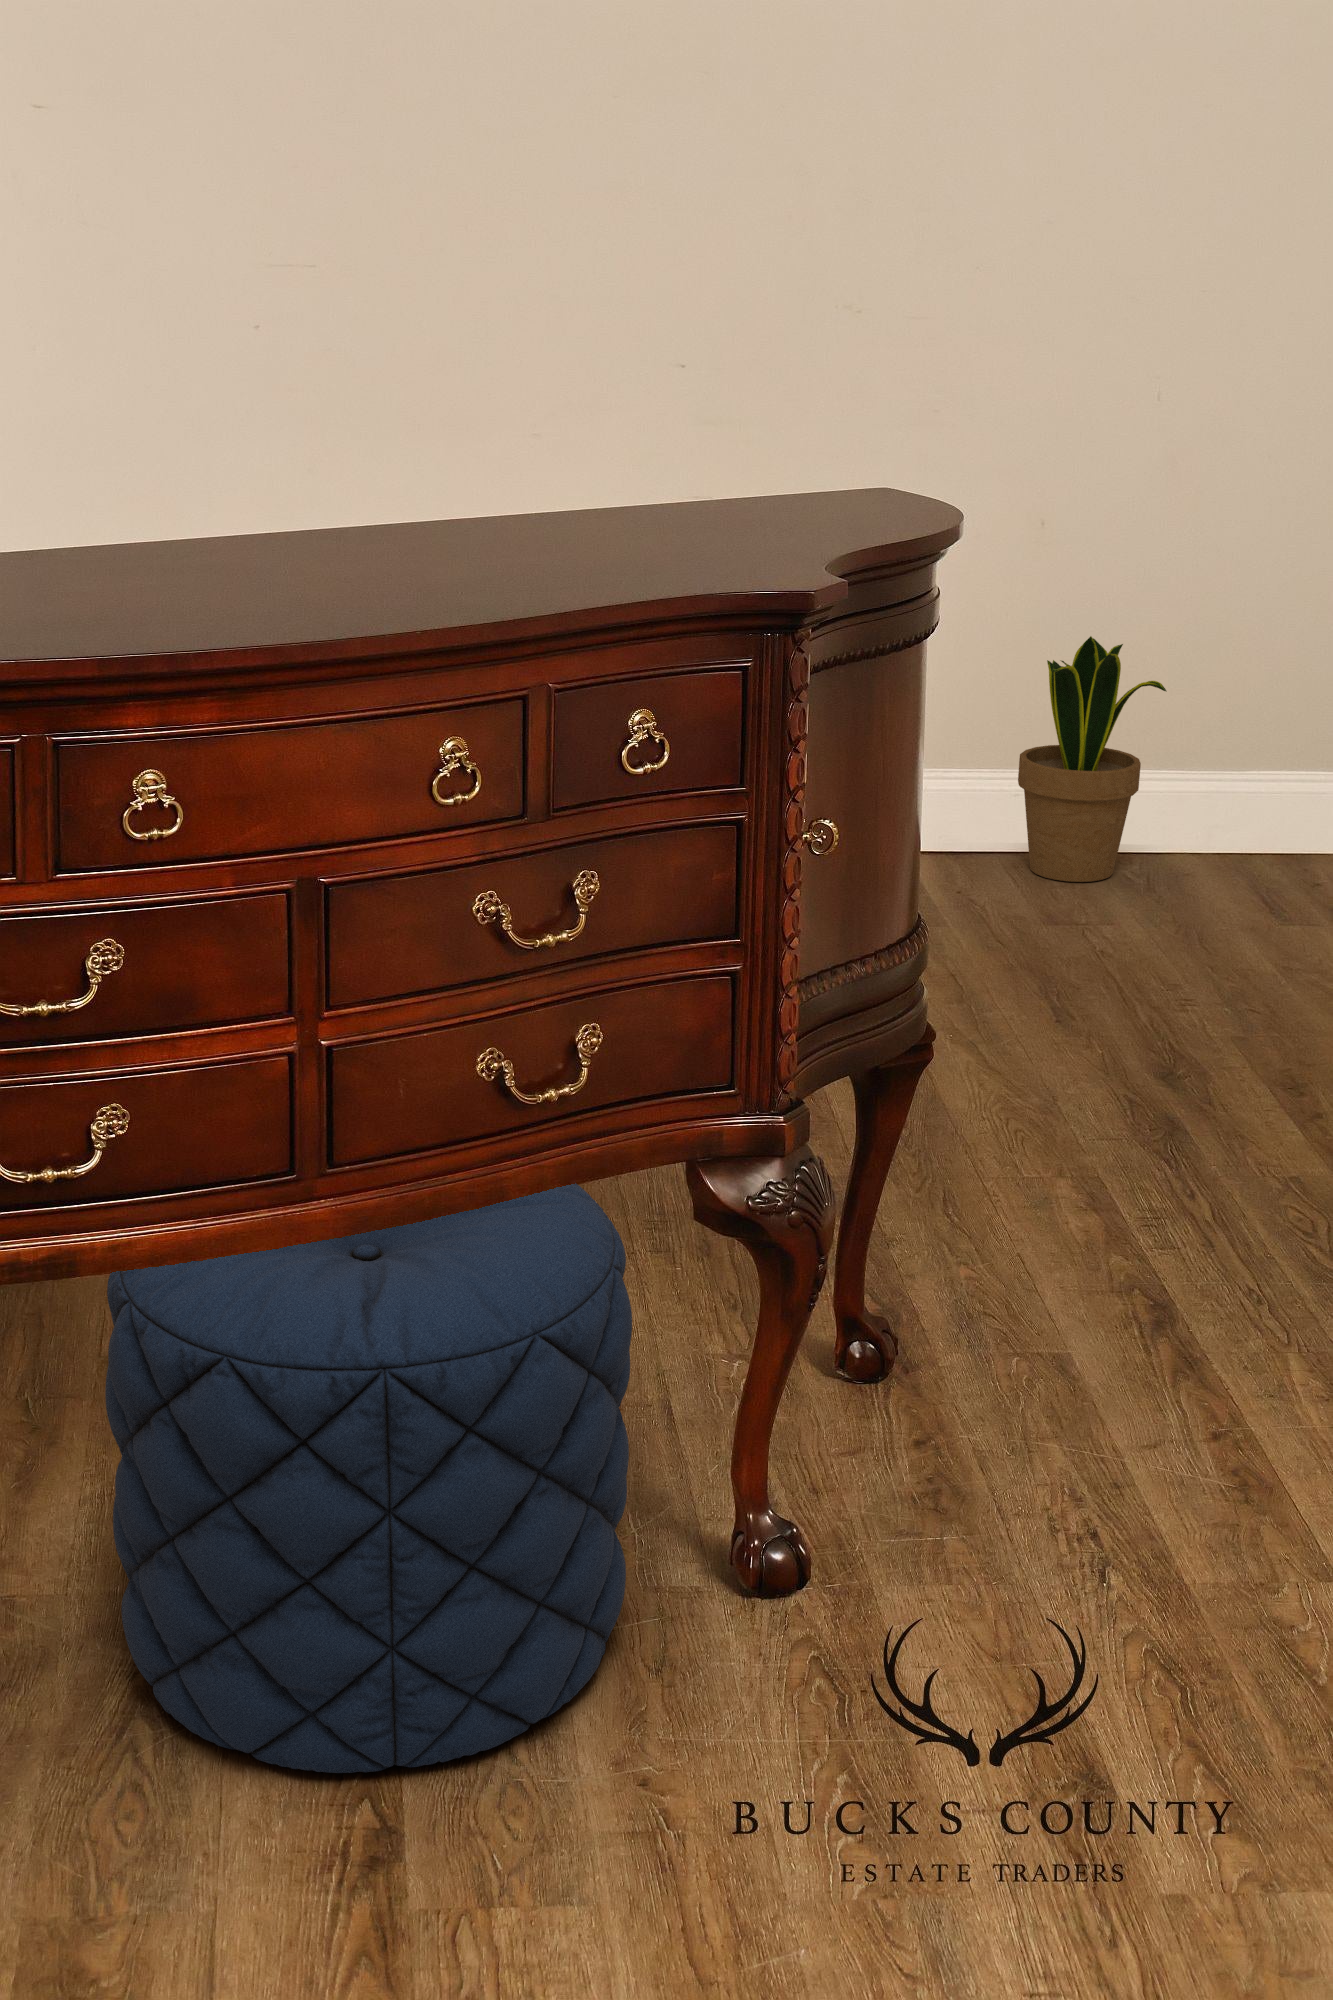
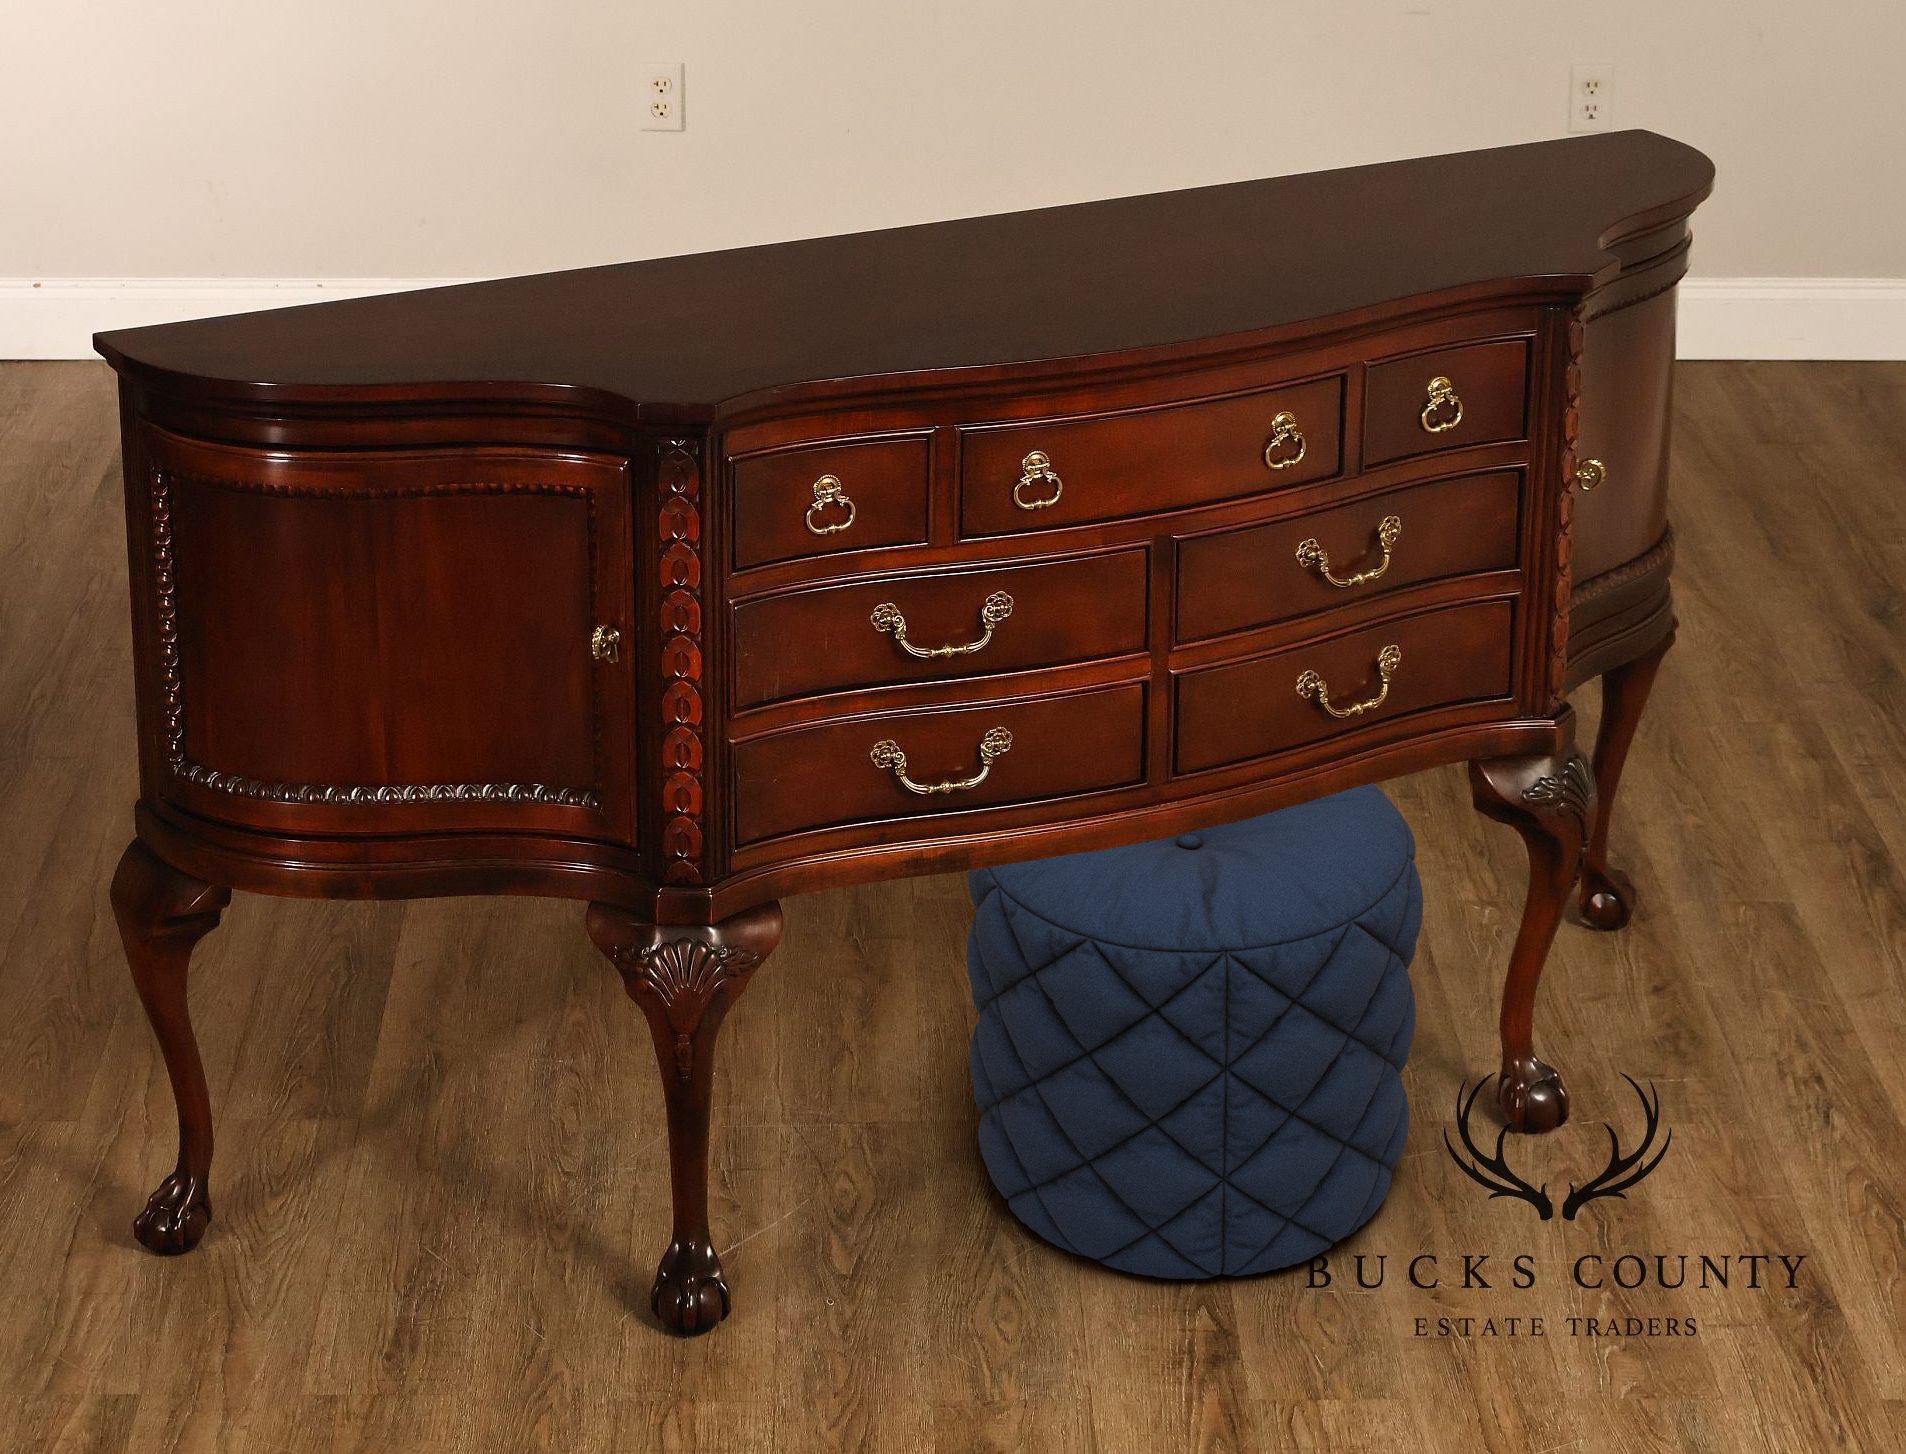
potted plant: present [1018,636,1166,882] -> none [1720,160,1880,409]

